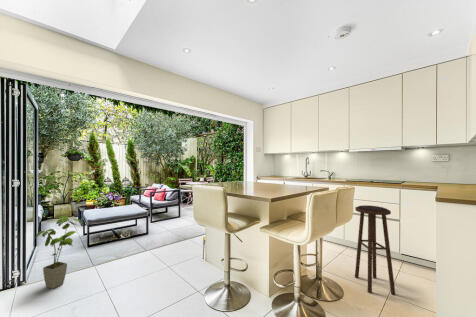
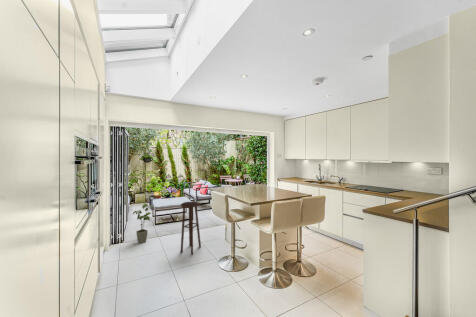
stool: present [355,205,395,295] -> present [181,202,201,254]

